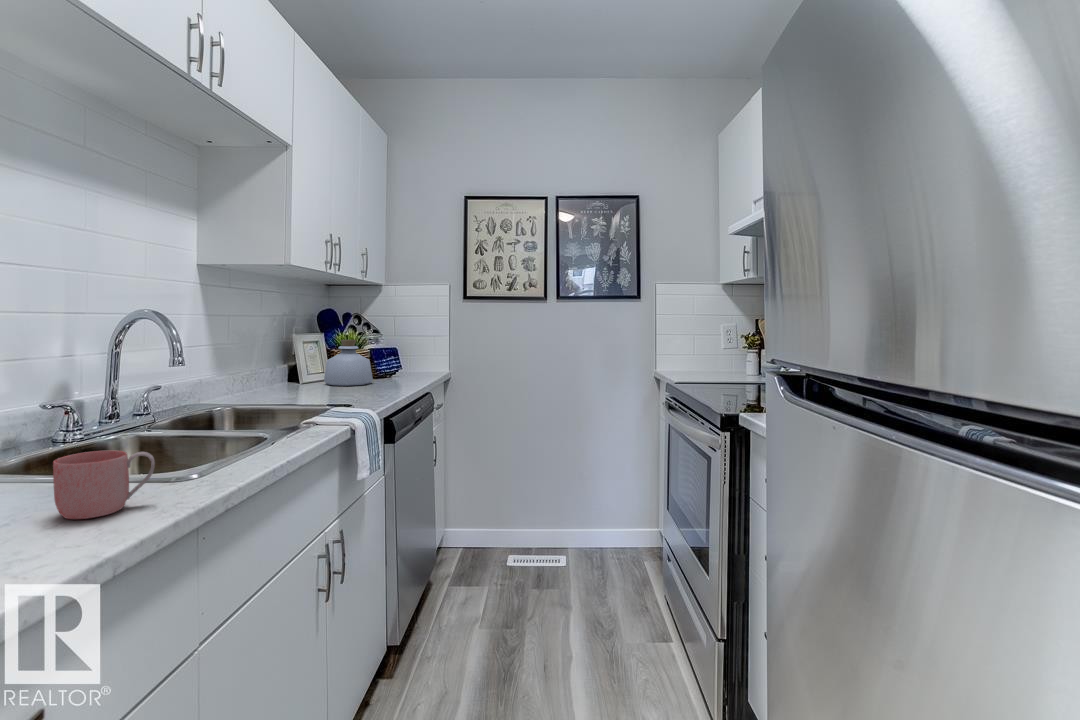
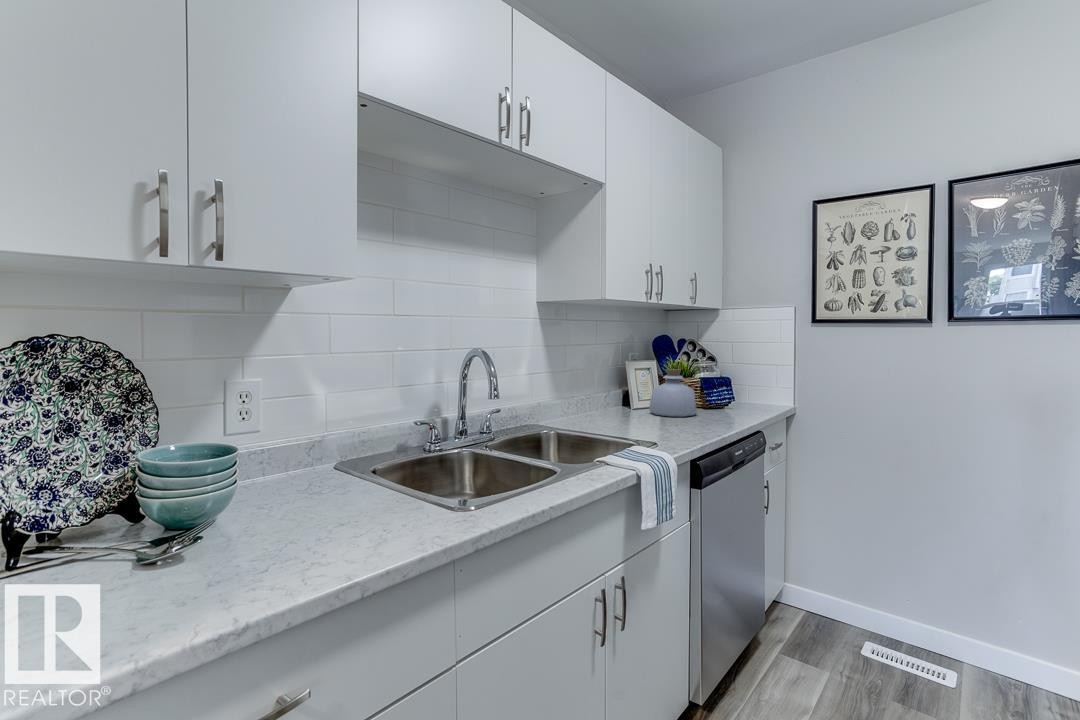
mug: present [53,450,155,519] -> none [357,480,425,538]

